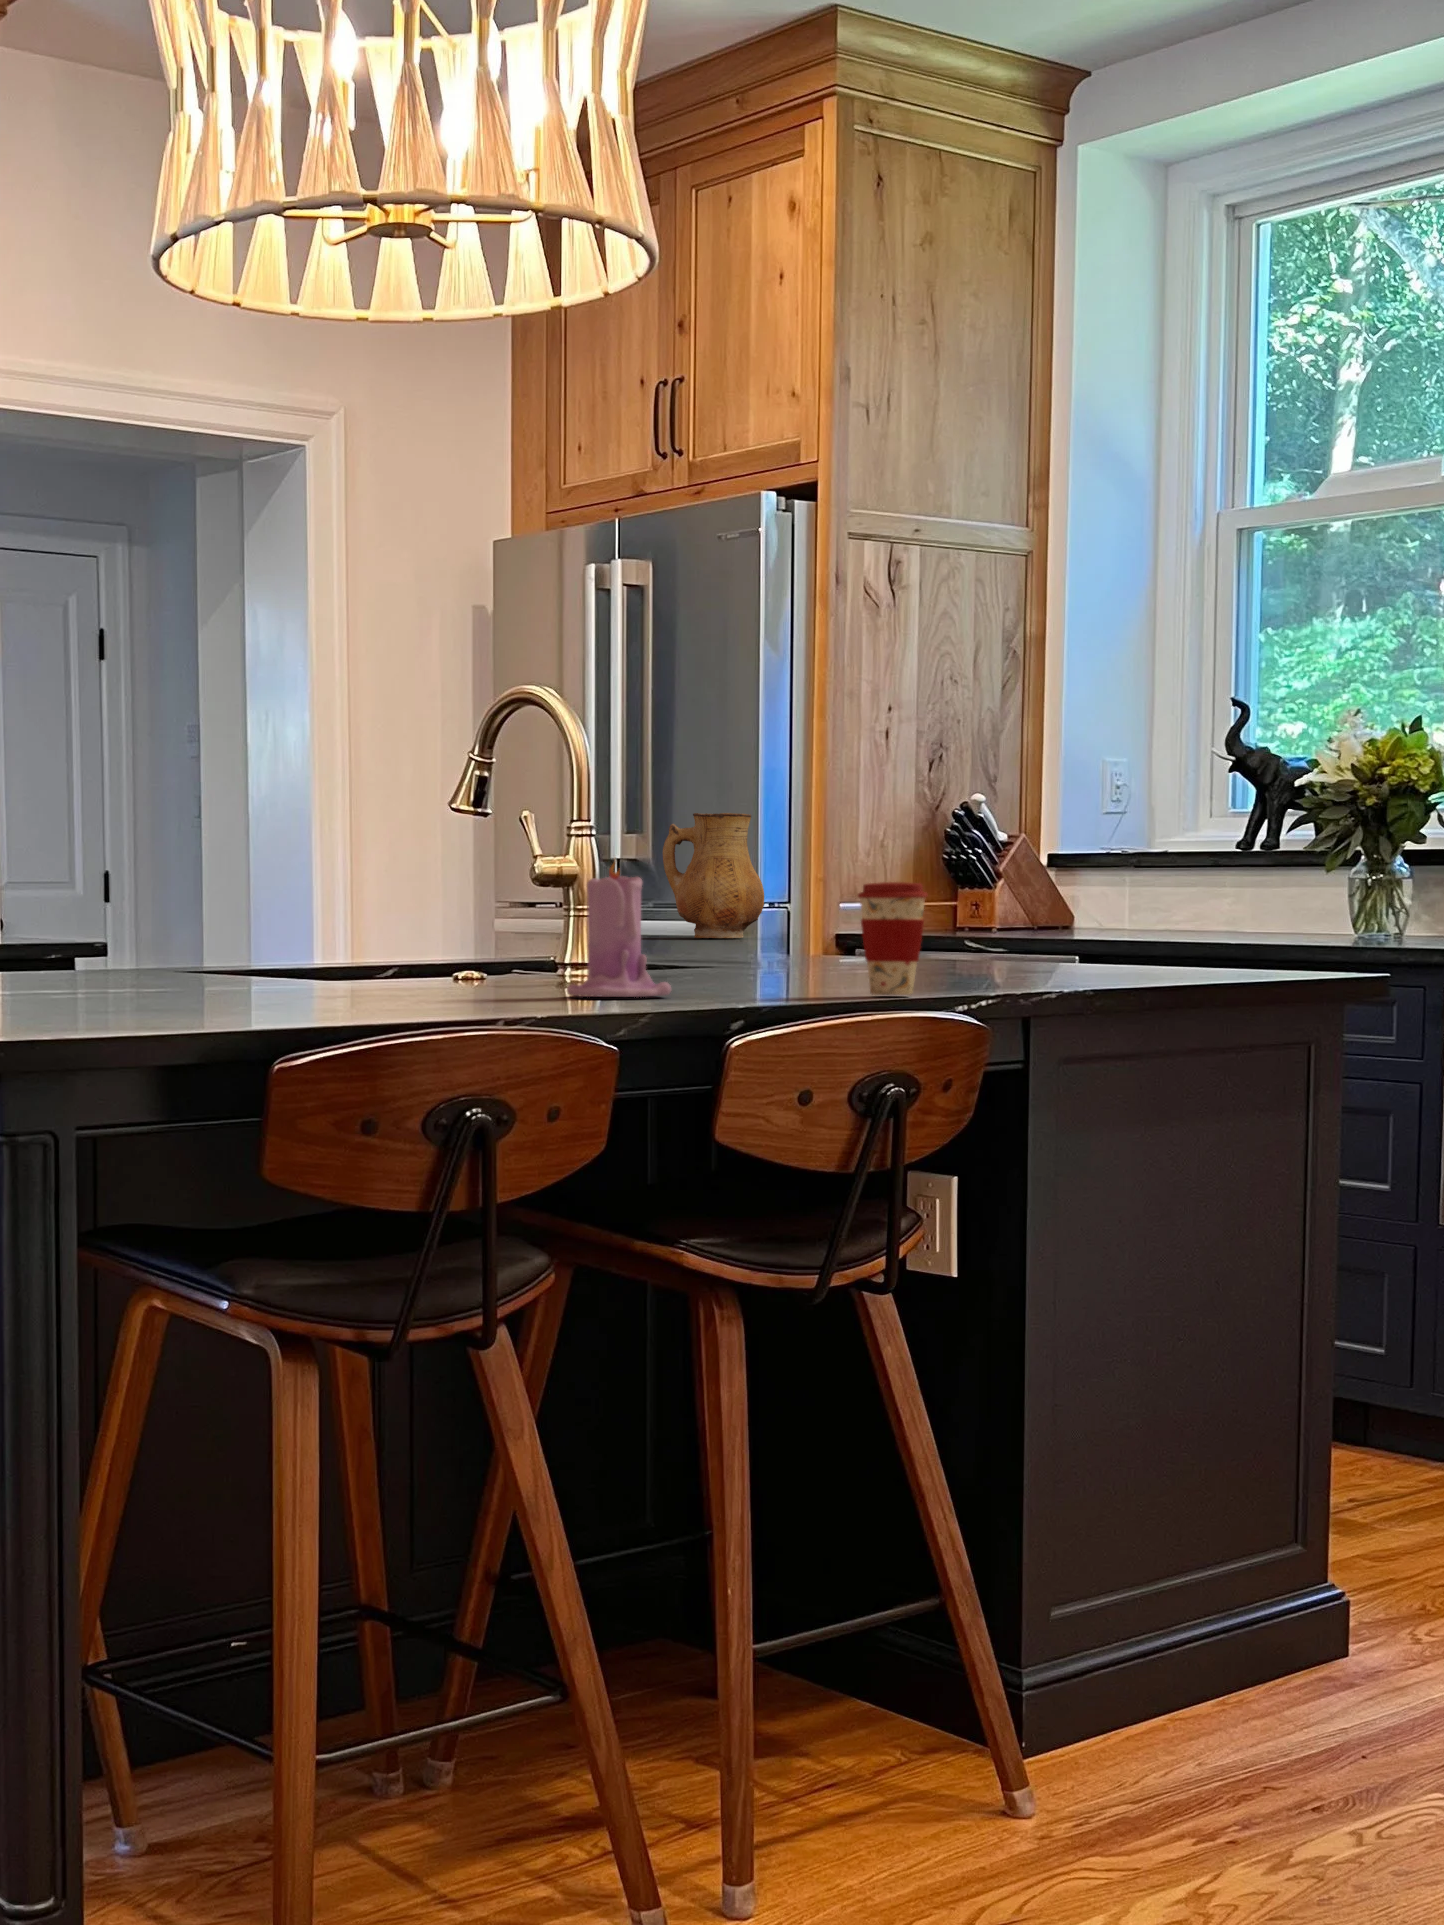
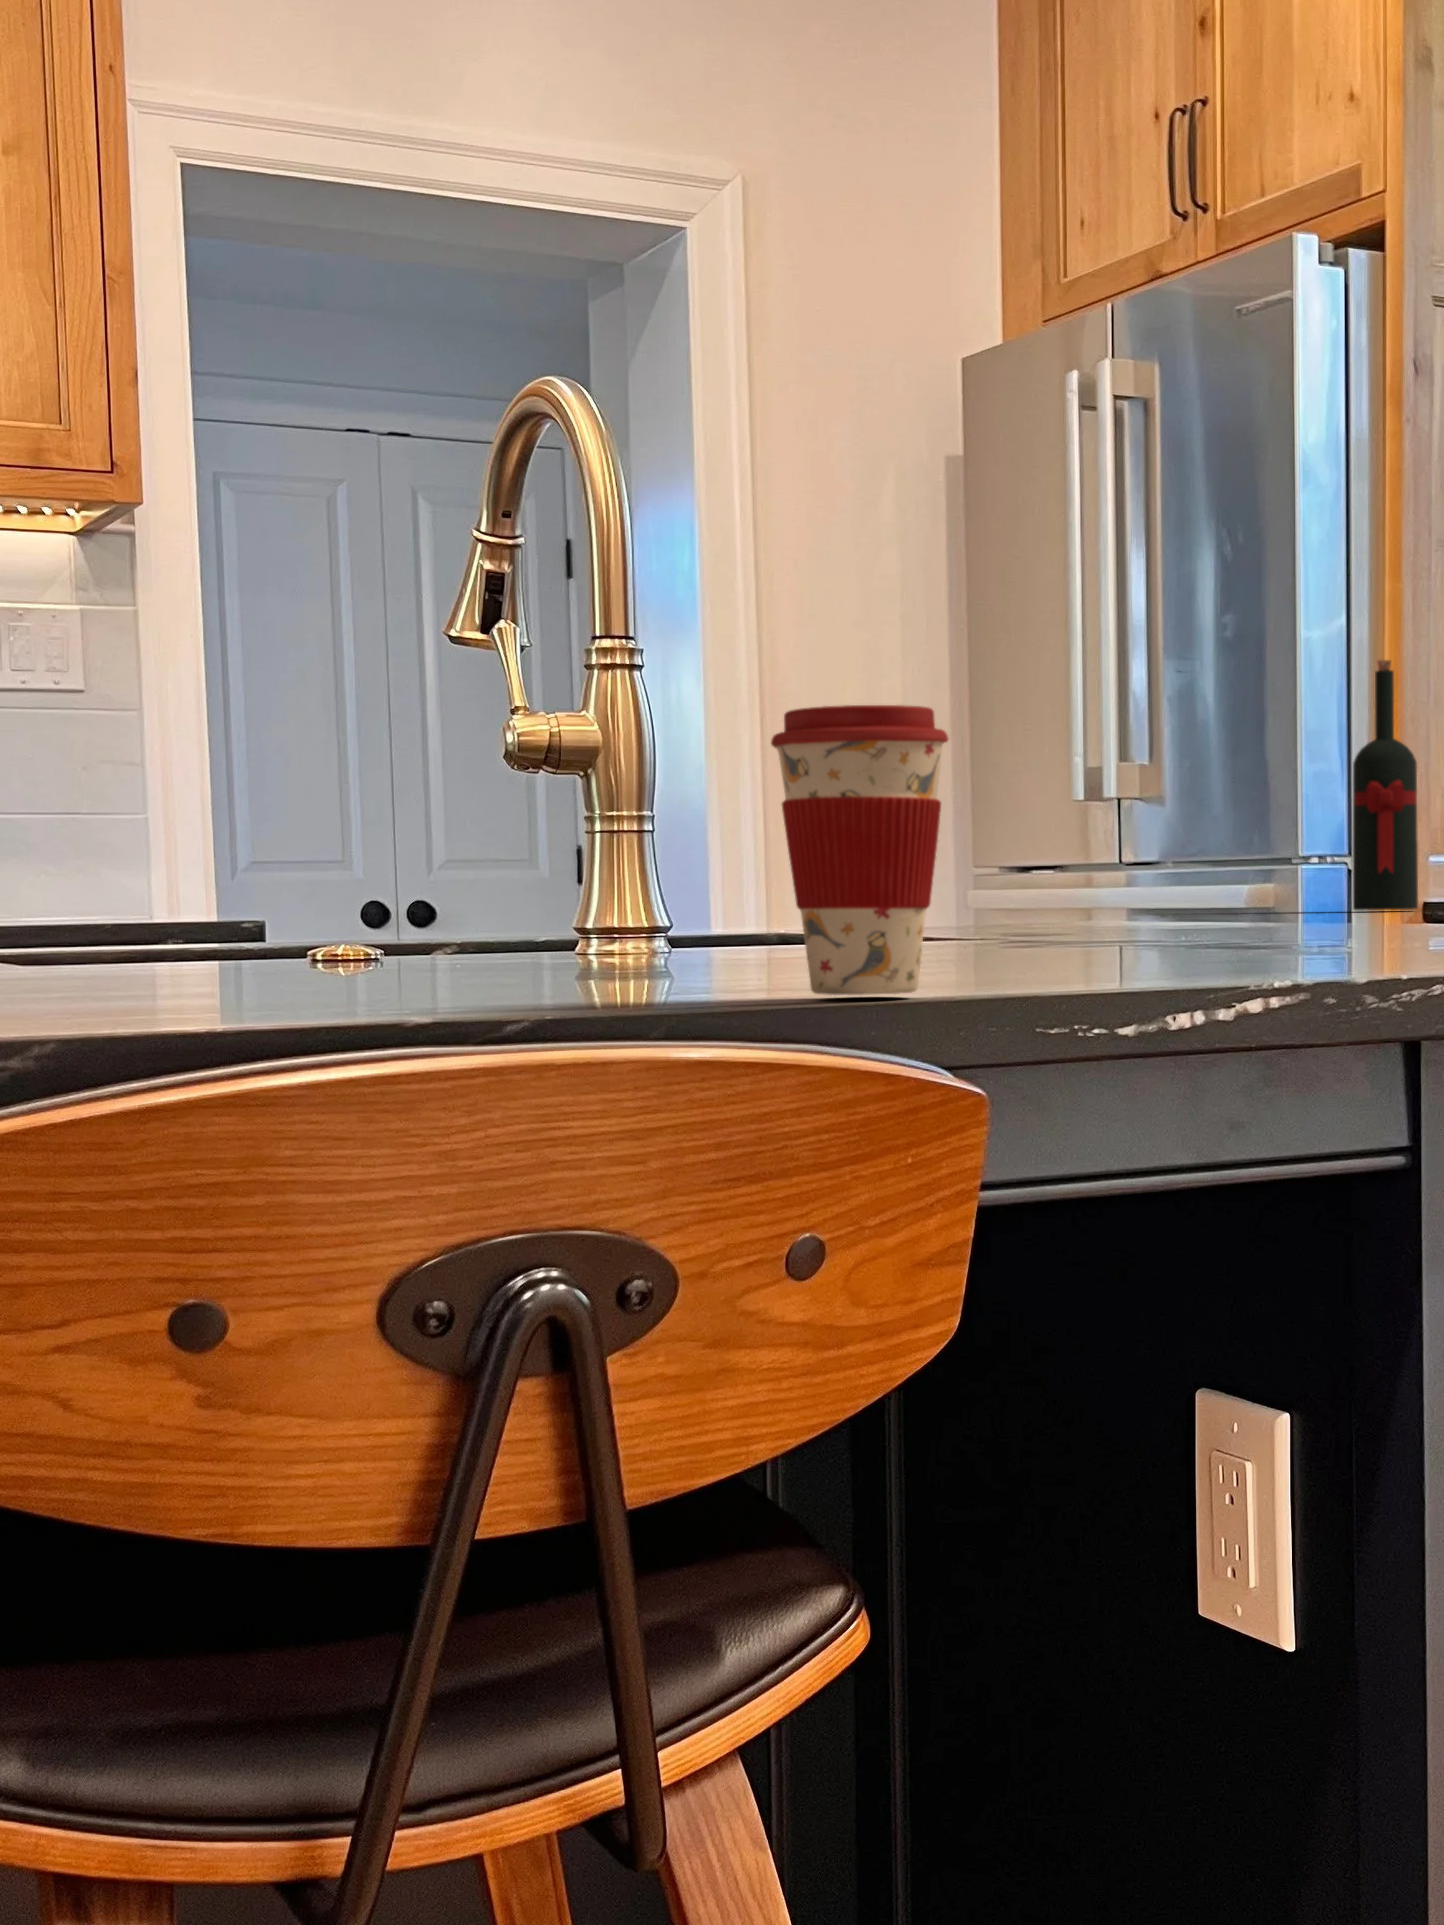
wine bottle: none [816,781,858,942] -> present [1353,660,1418,910]
ceramic pitcher: present [663,813,764,938] -> none [1159,722,1310,909]
candle: present [567,862,671,997] -> none [89,660,348,1003]

